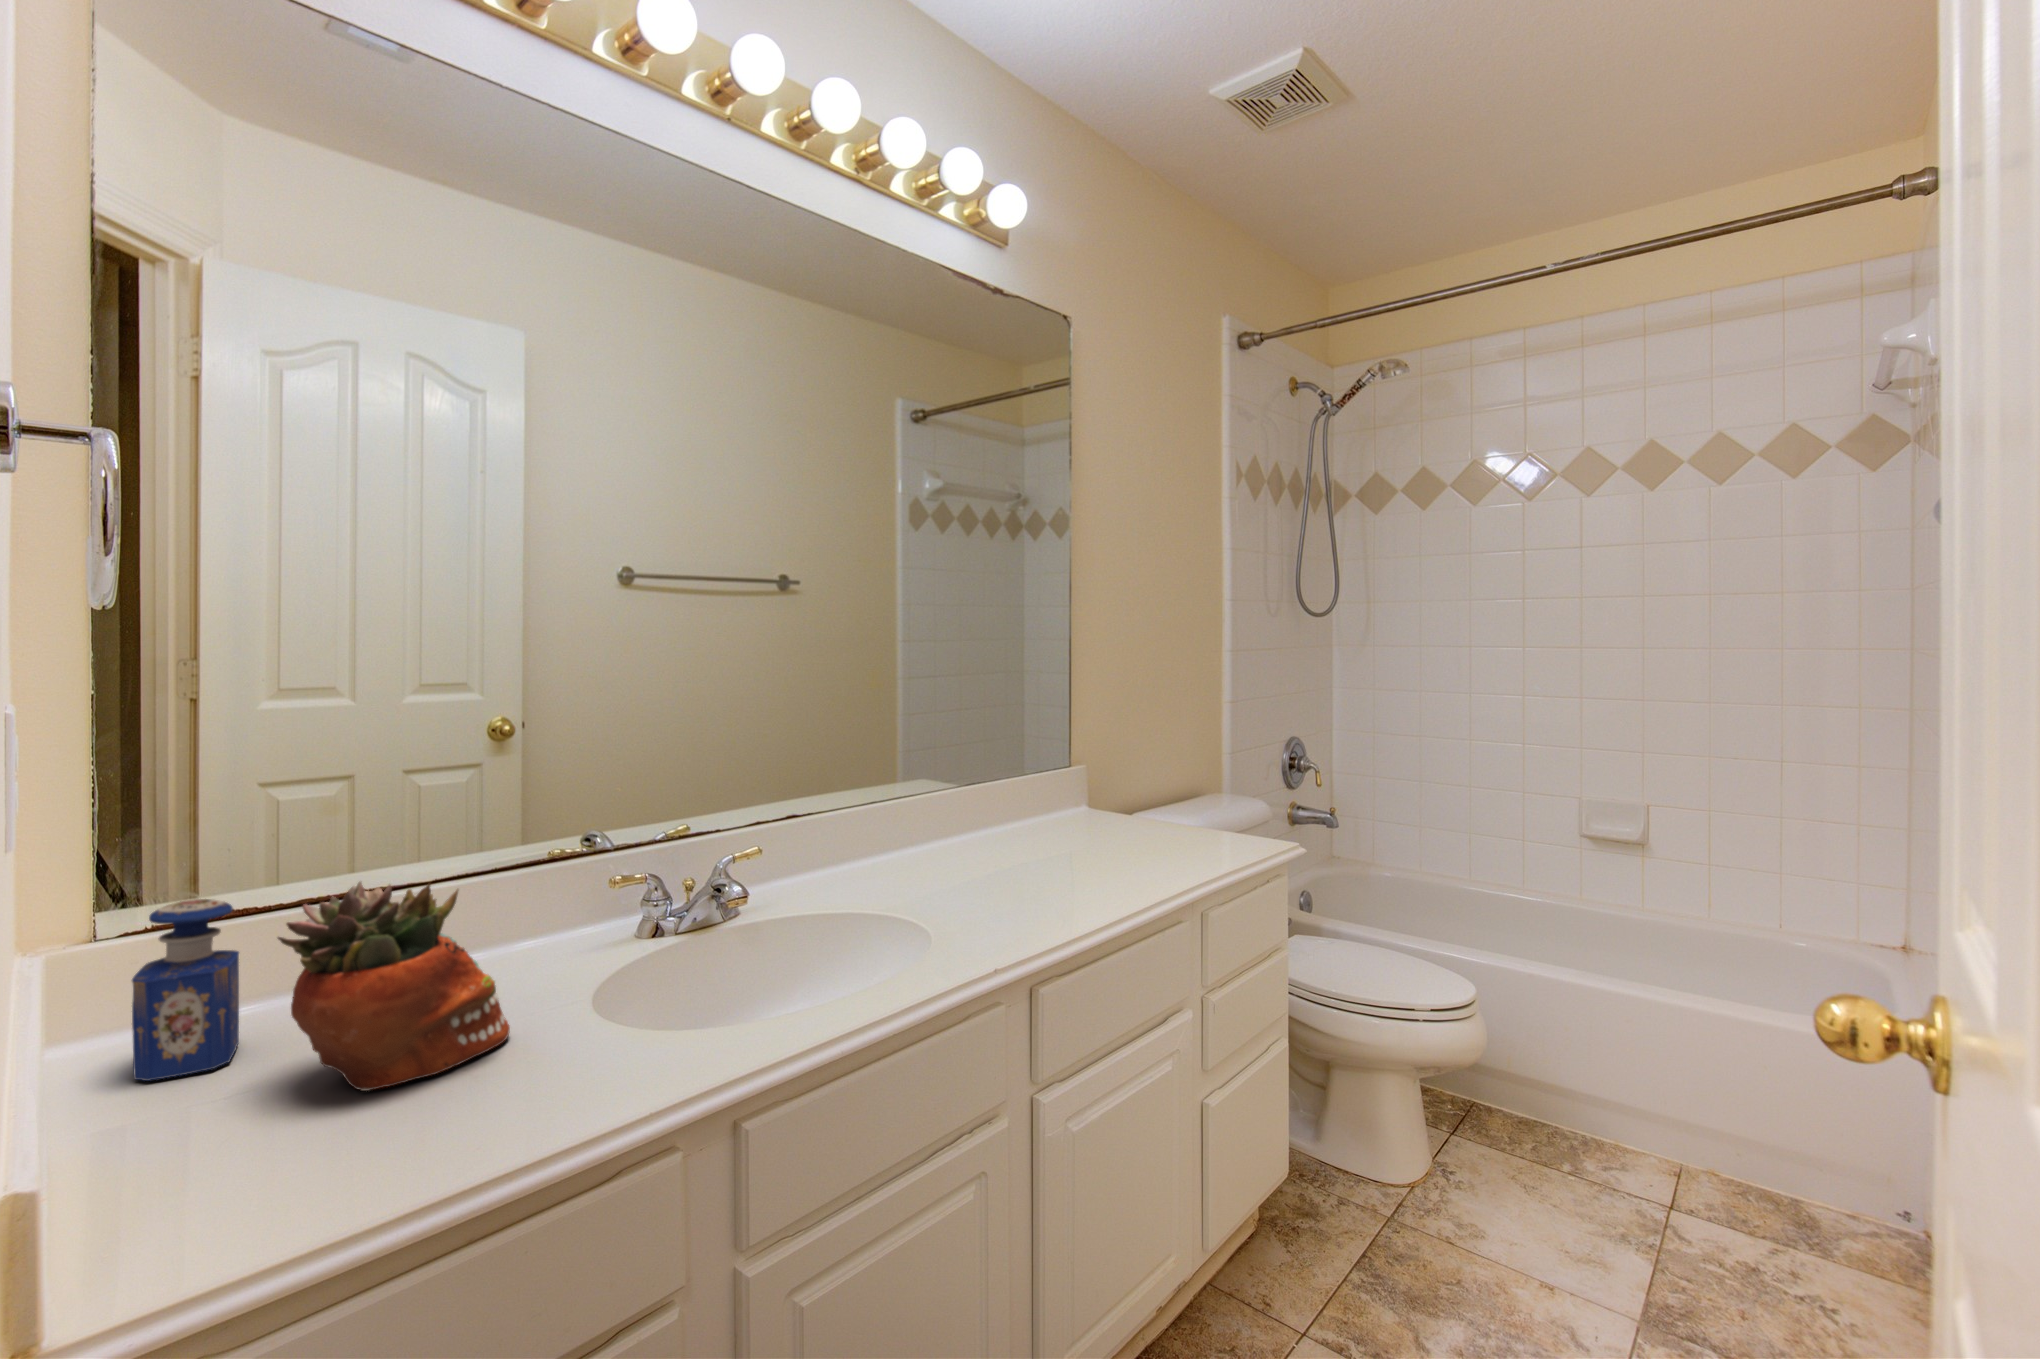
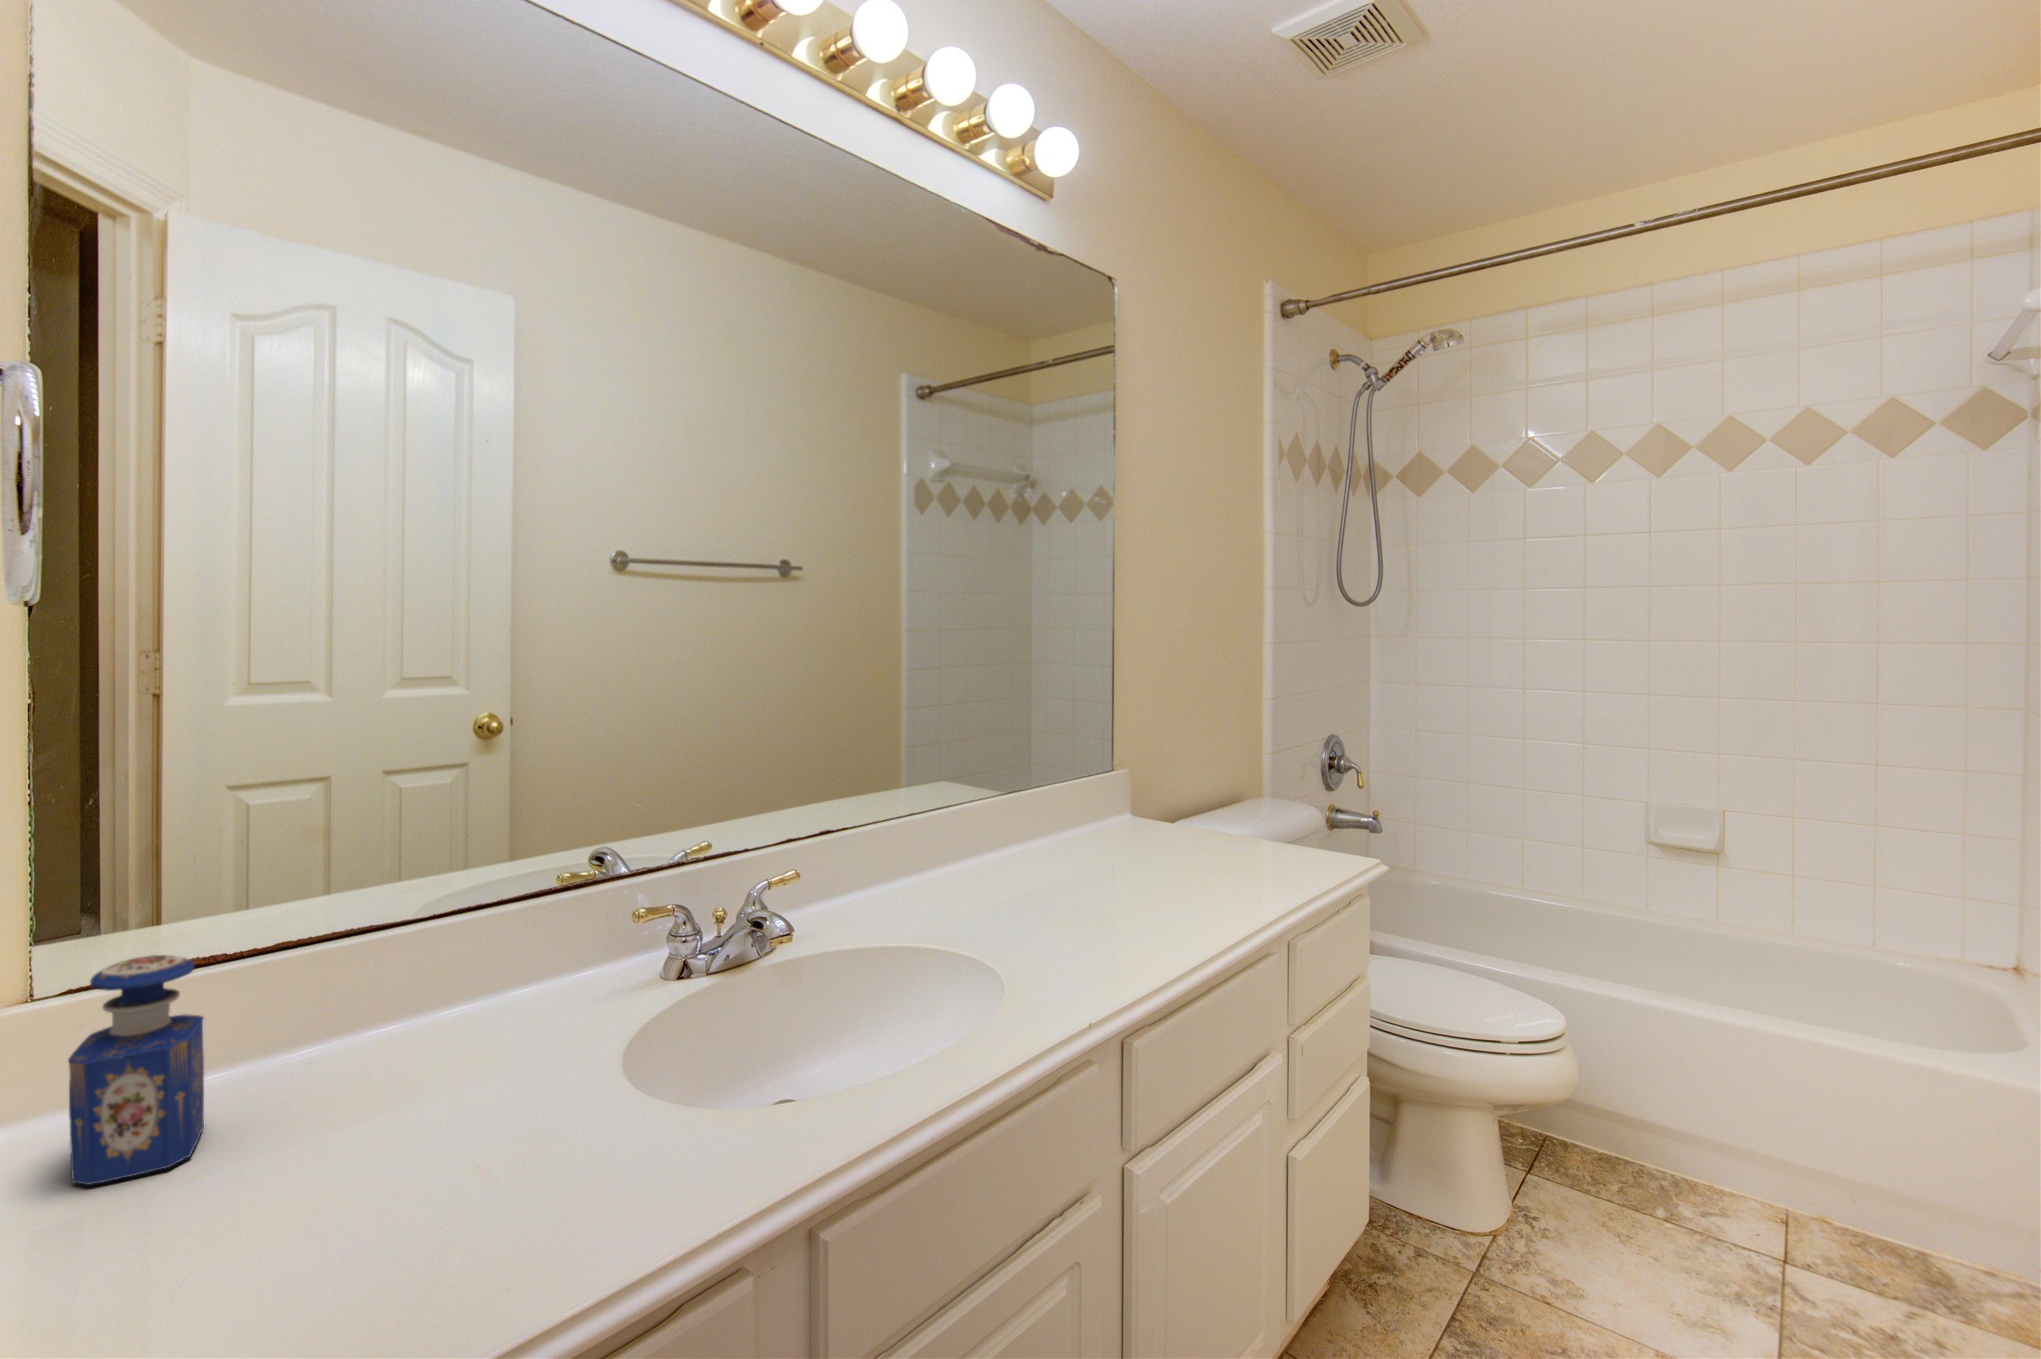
succulent planter: present [278,882,510,1091] -> none [243,938,528,1205]

